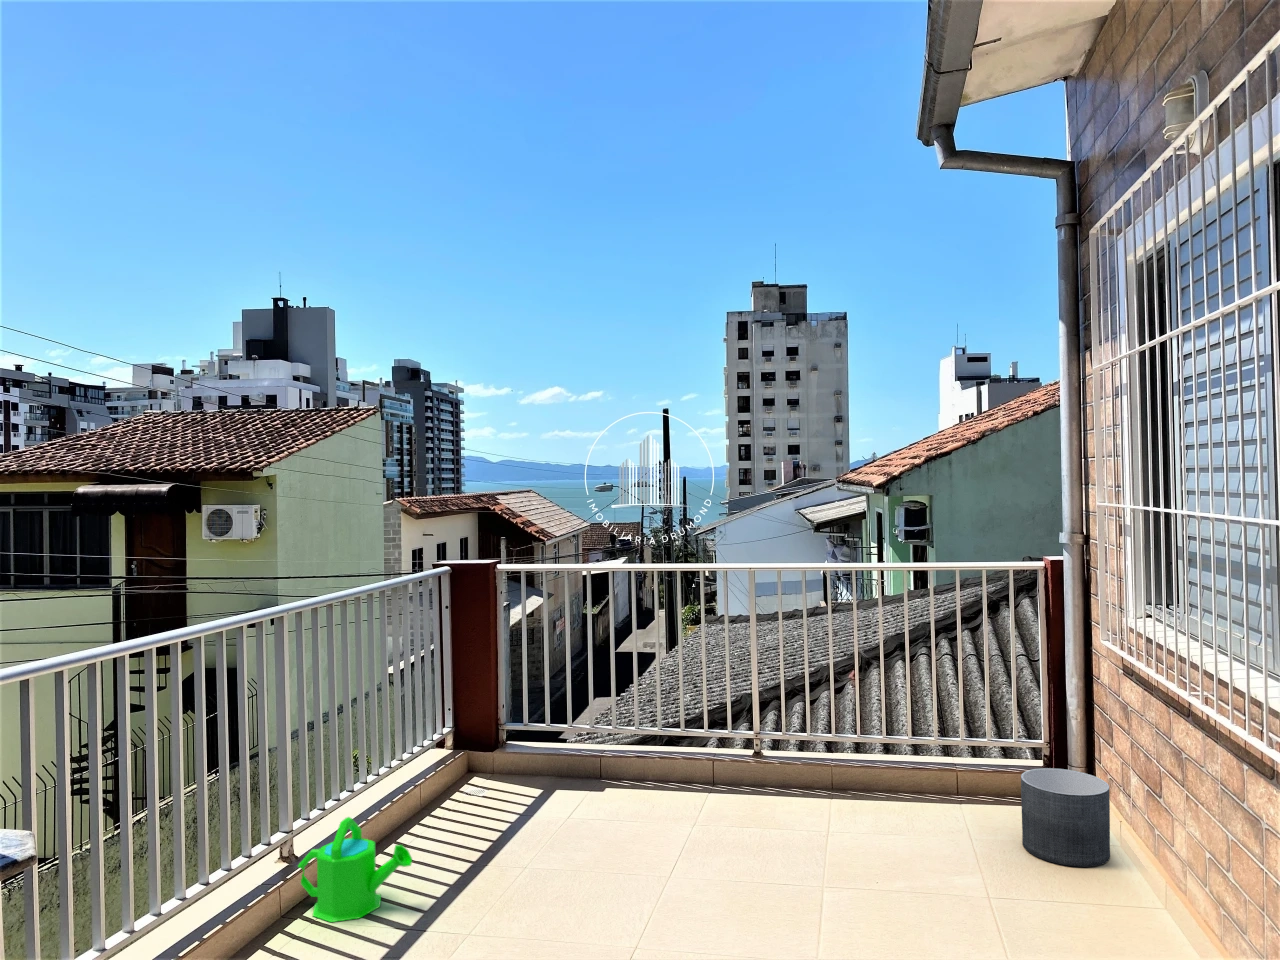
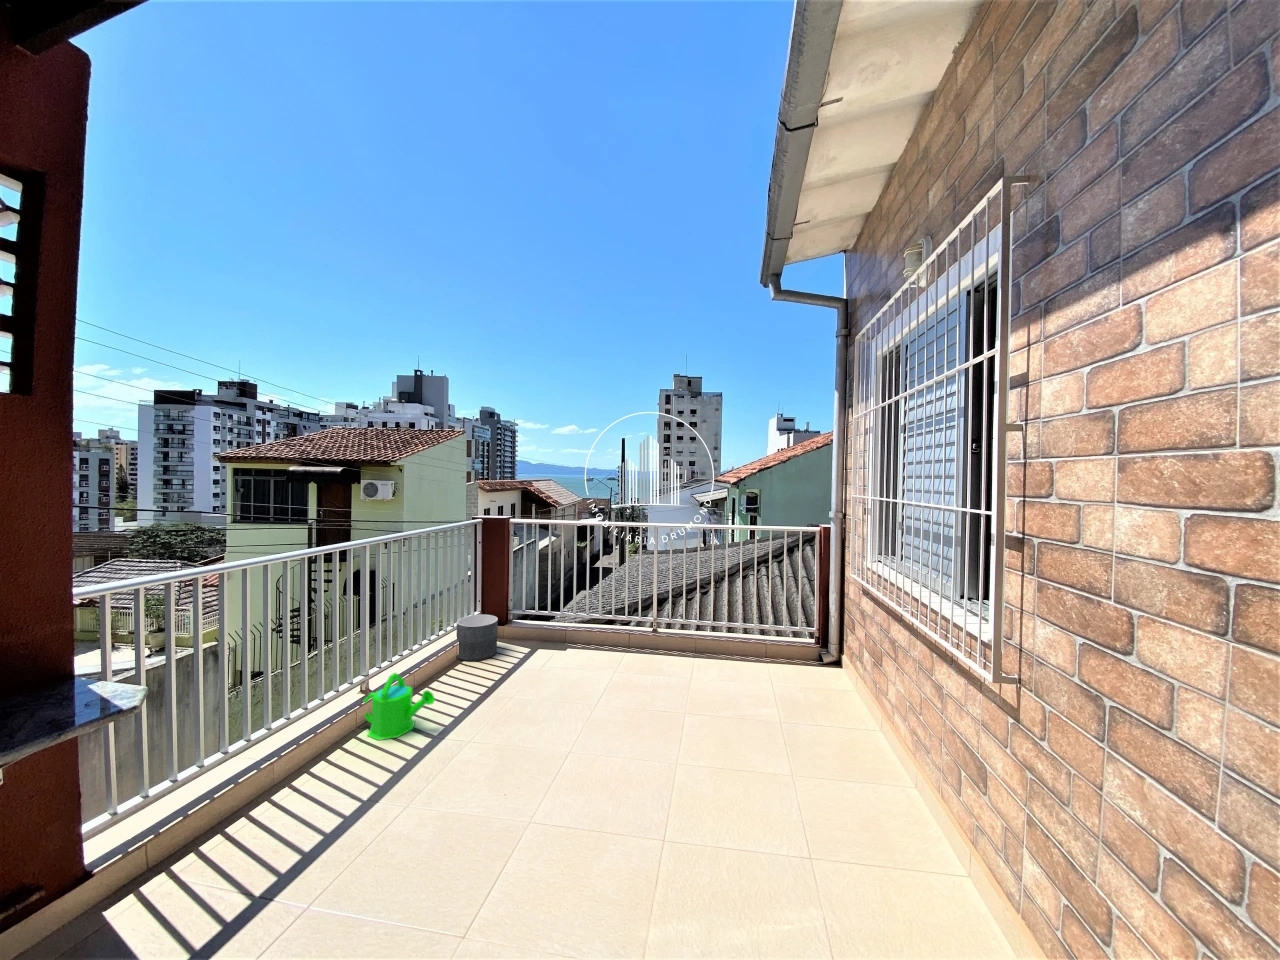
planter: present [1021,768,1110,867] -> present [456,615,498,661]

